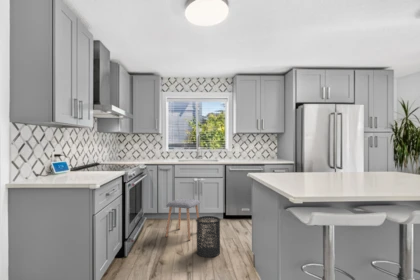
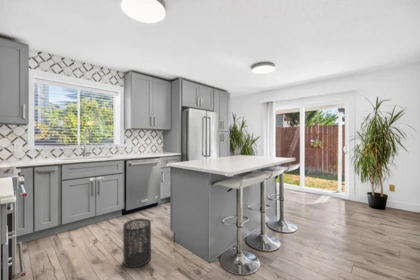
stool: present [166,198,200,241] -> none [65,203,110,259]

